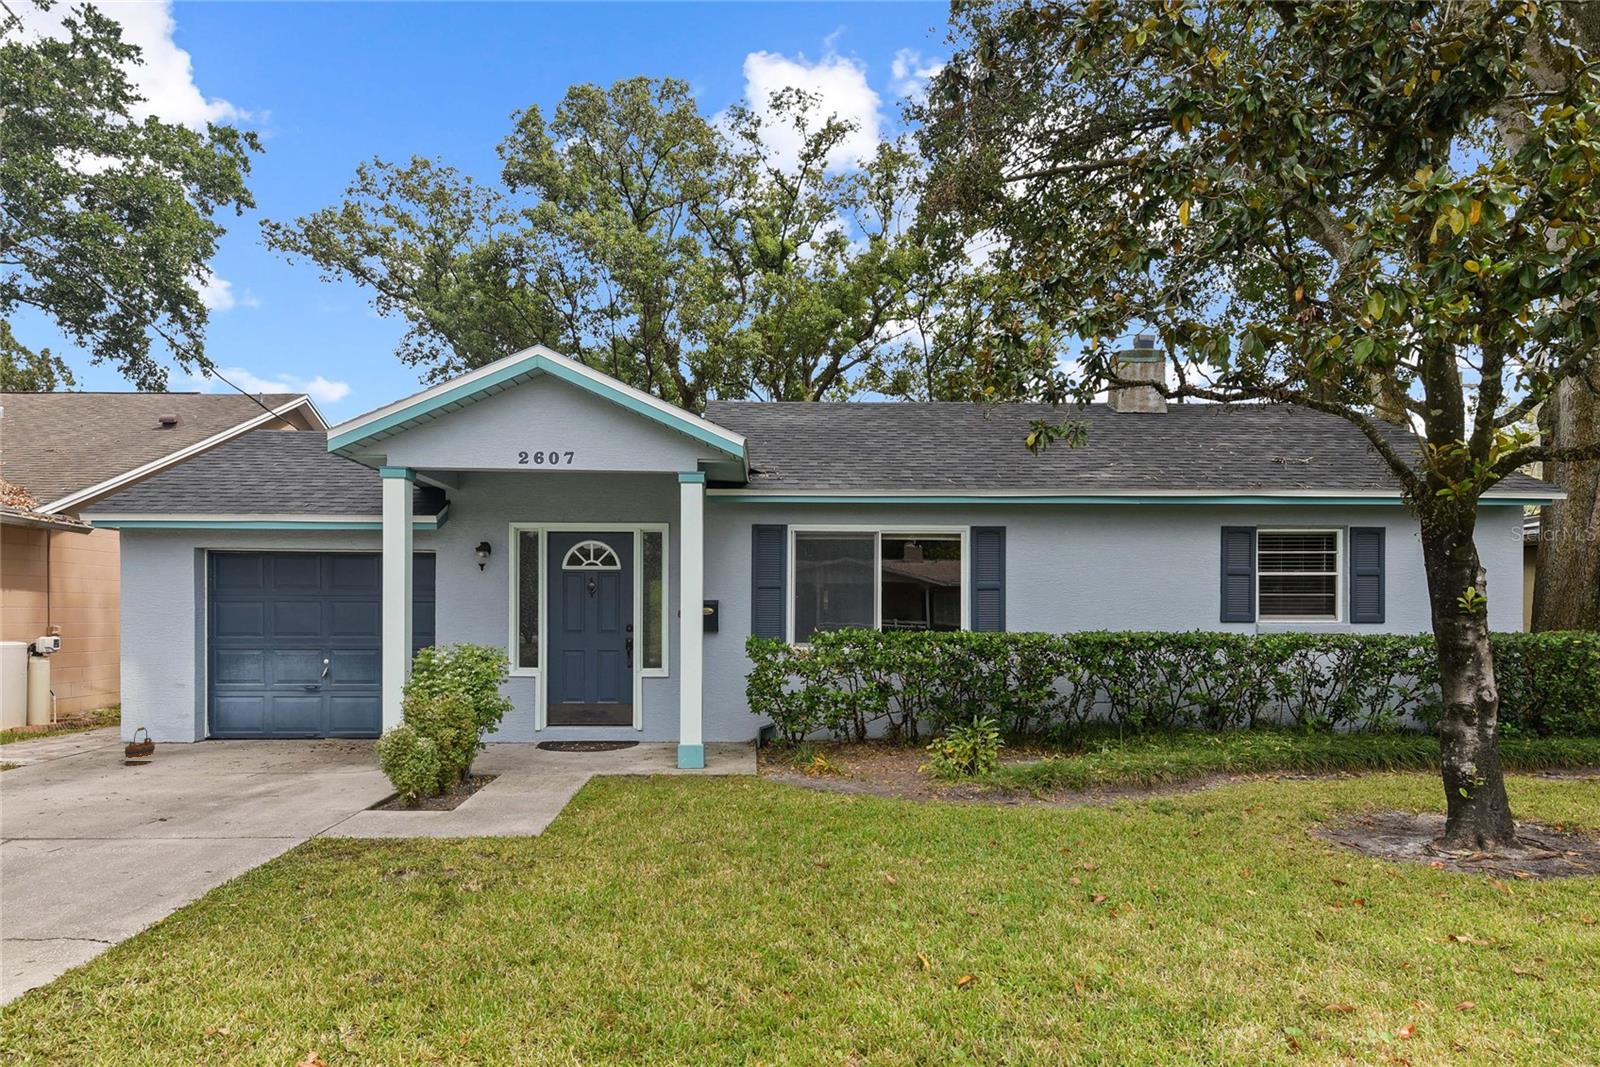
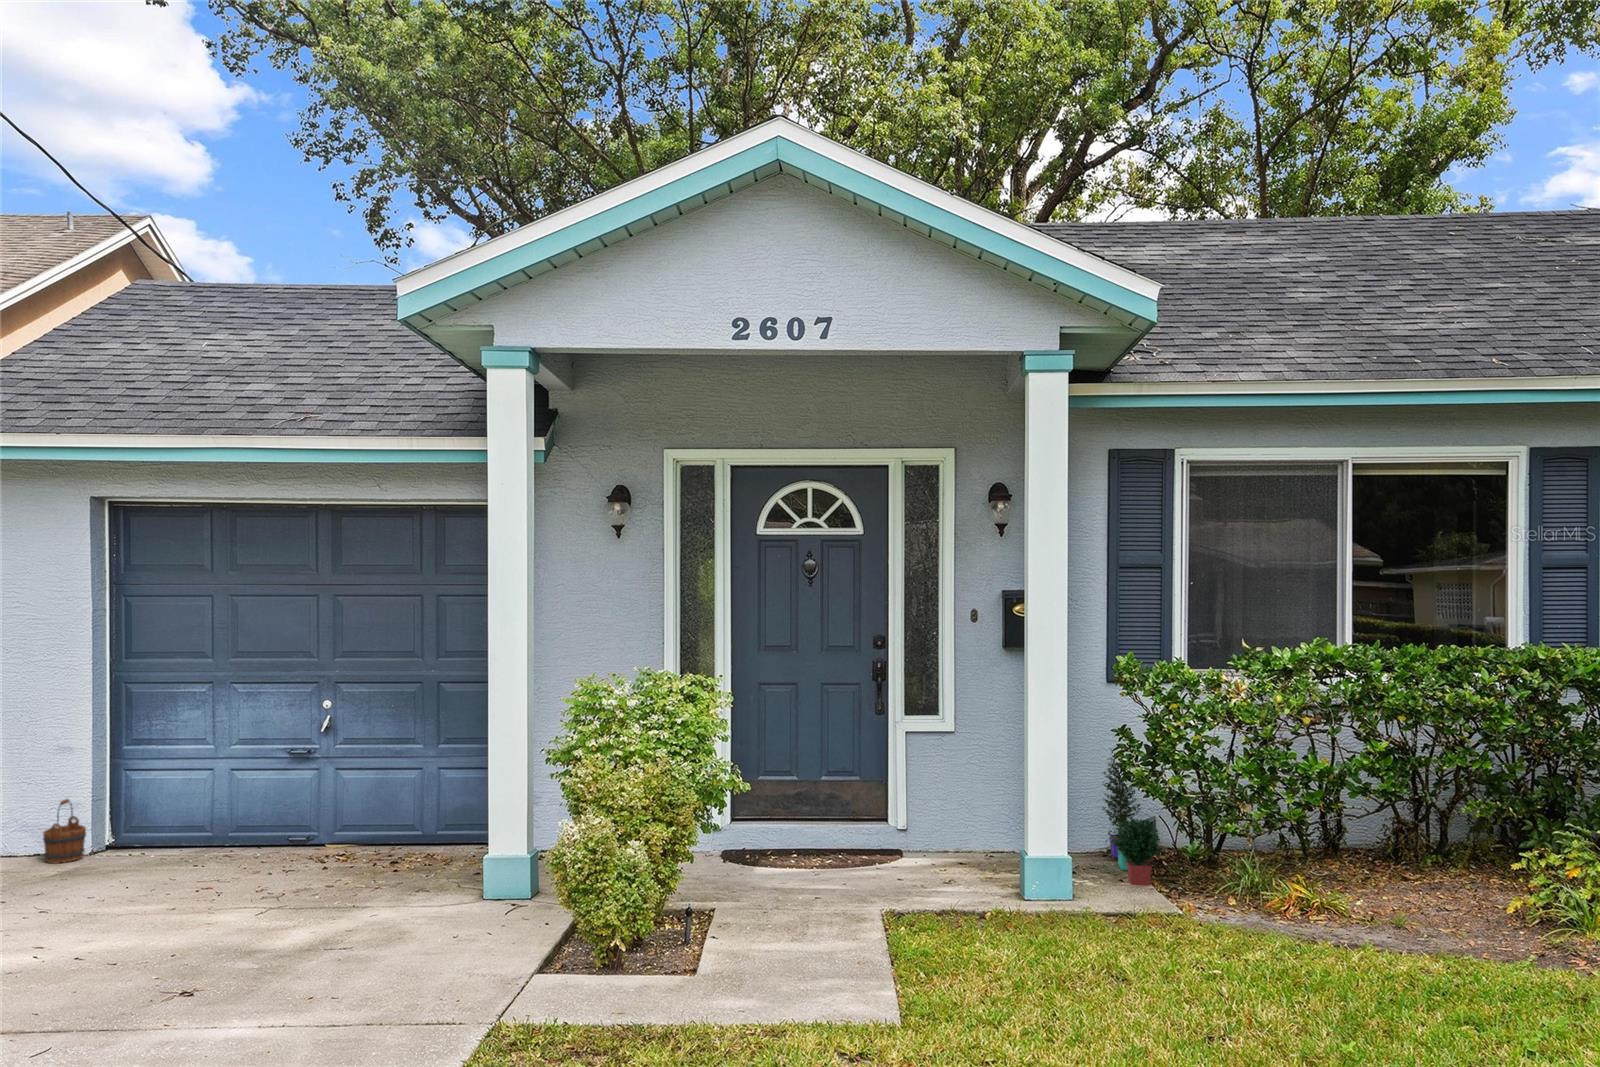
potted plant: none [736,684,766,757] -> present [1102,749,1161,885]

